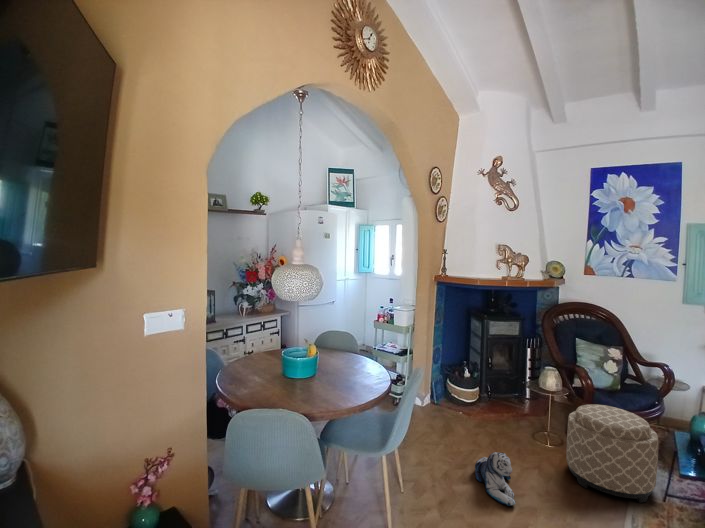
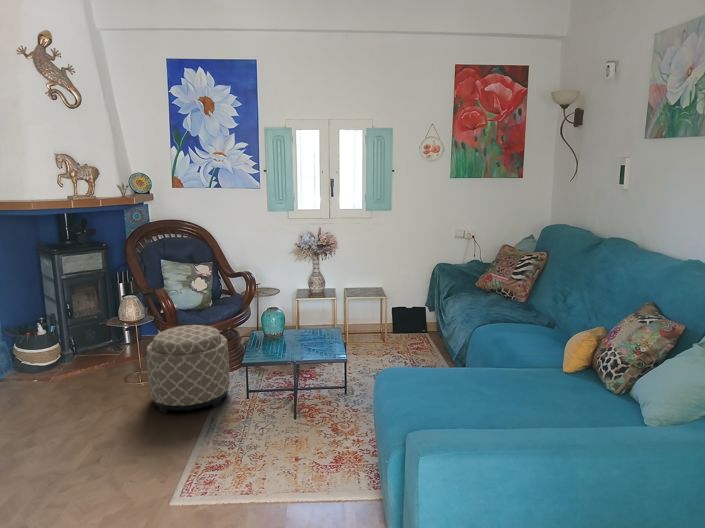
plush toy: present [475,452,515,506] -> none [35,408,83,463]

